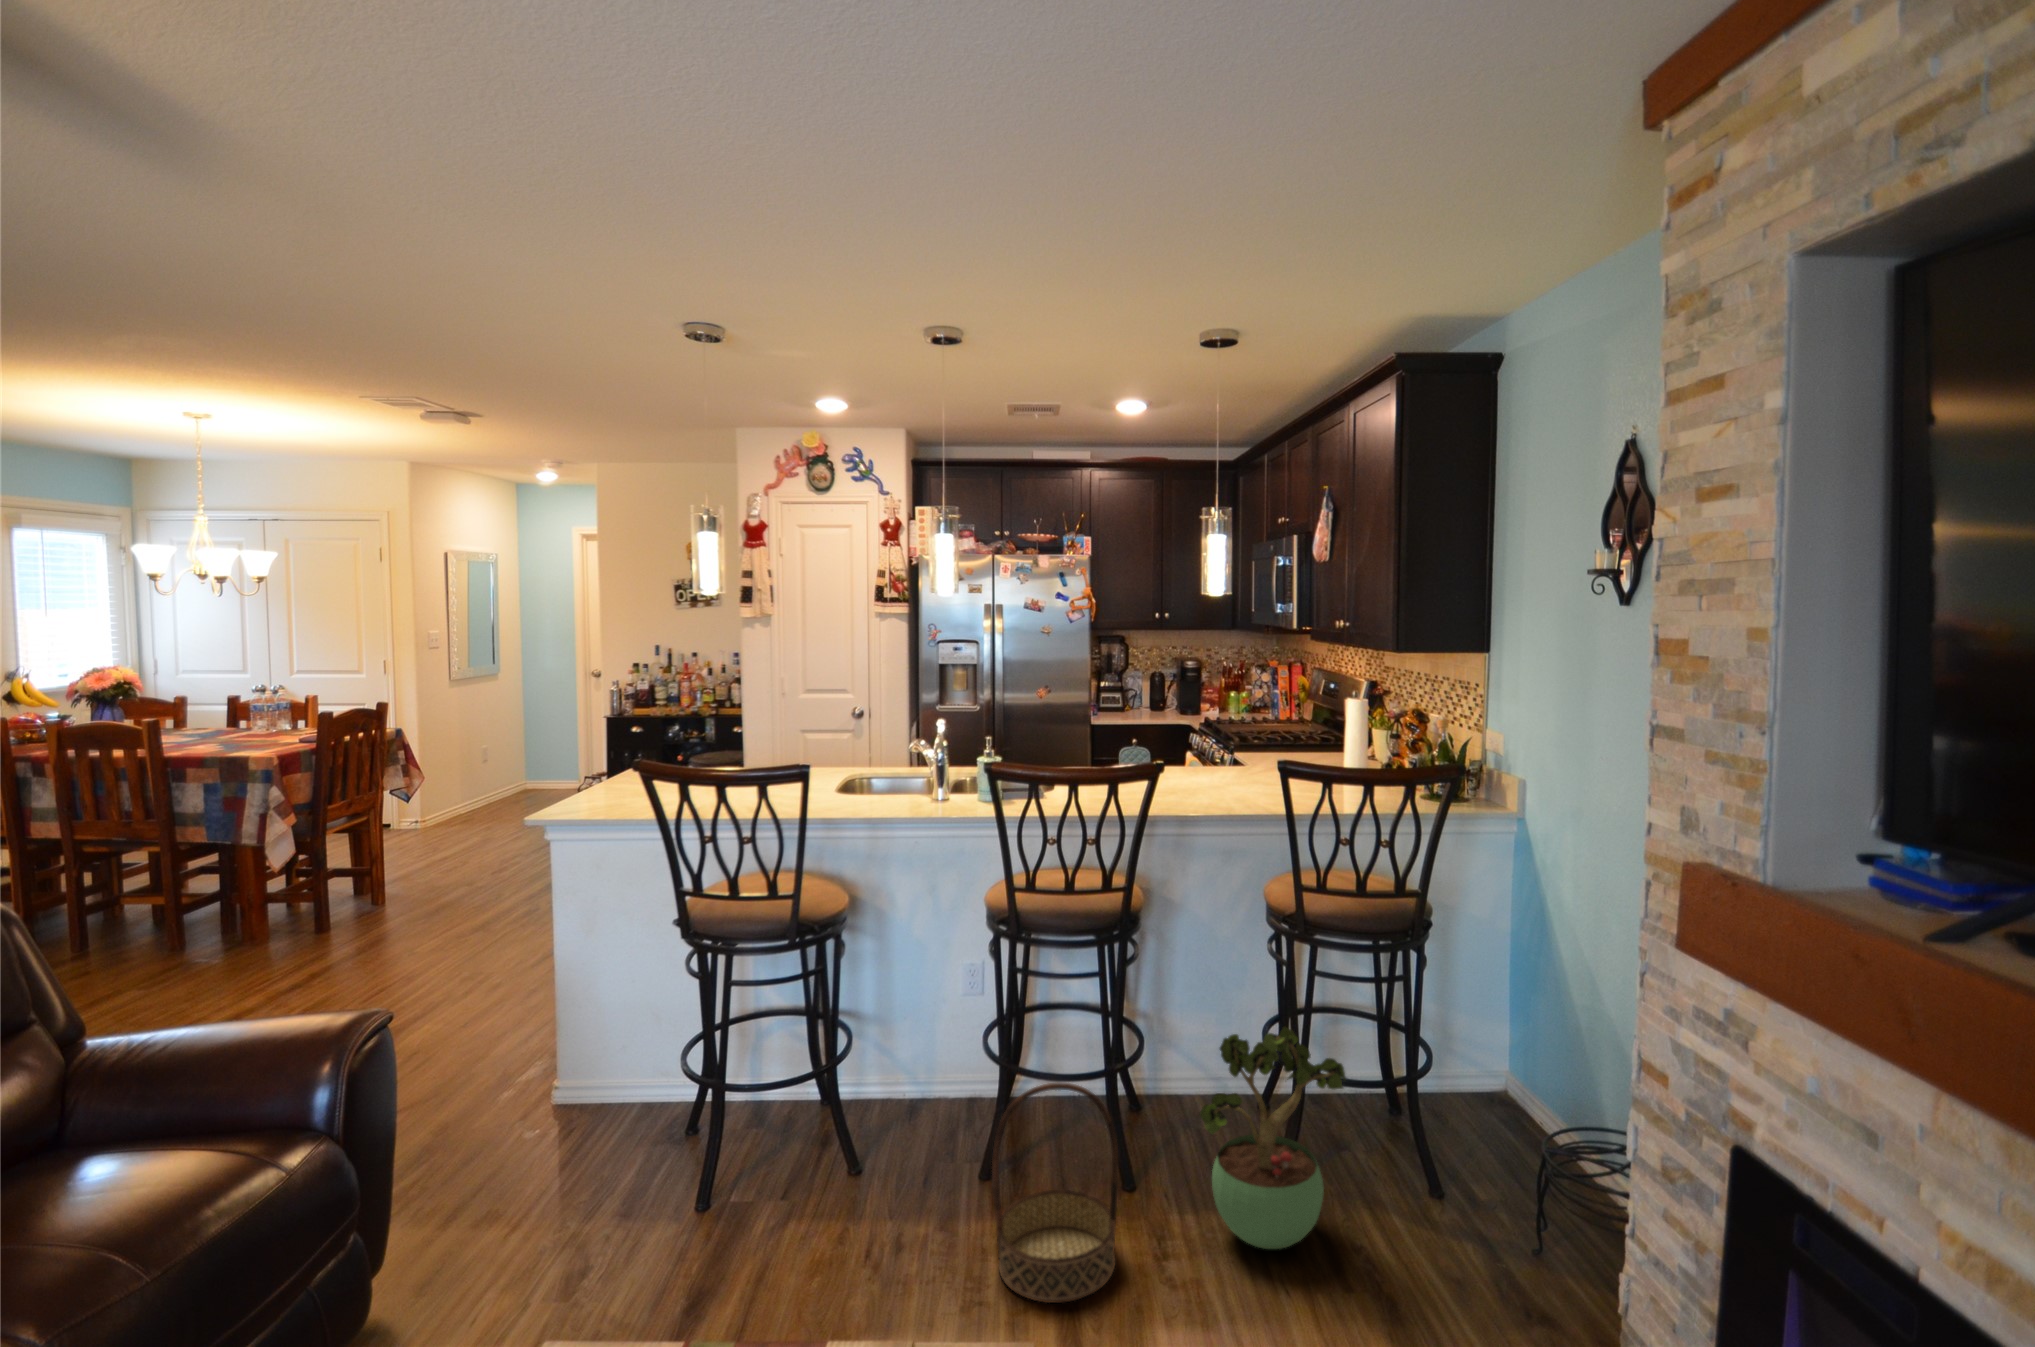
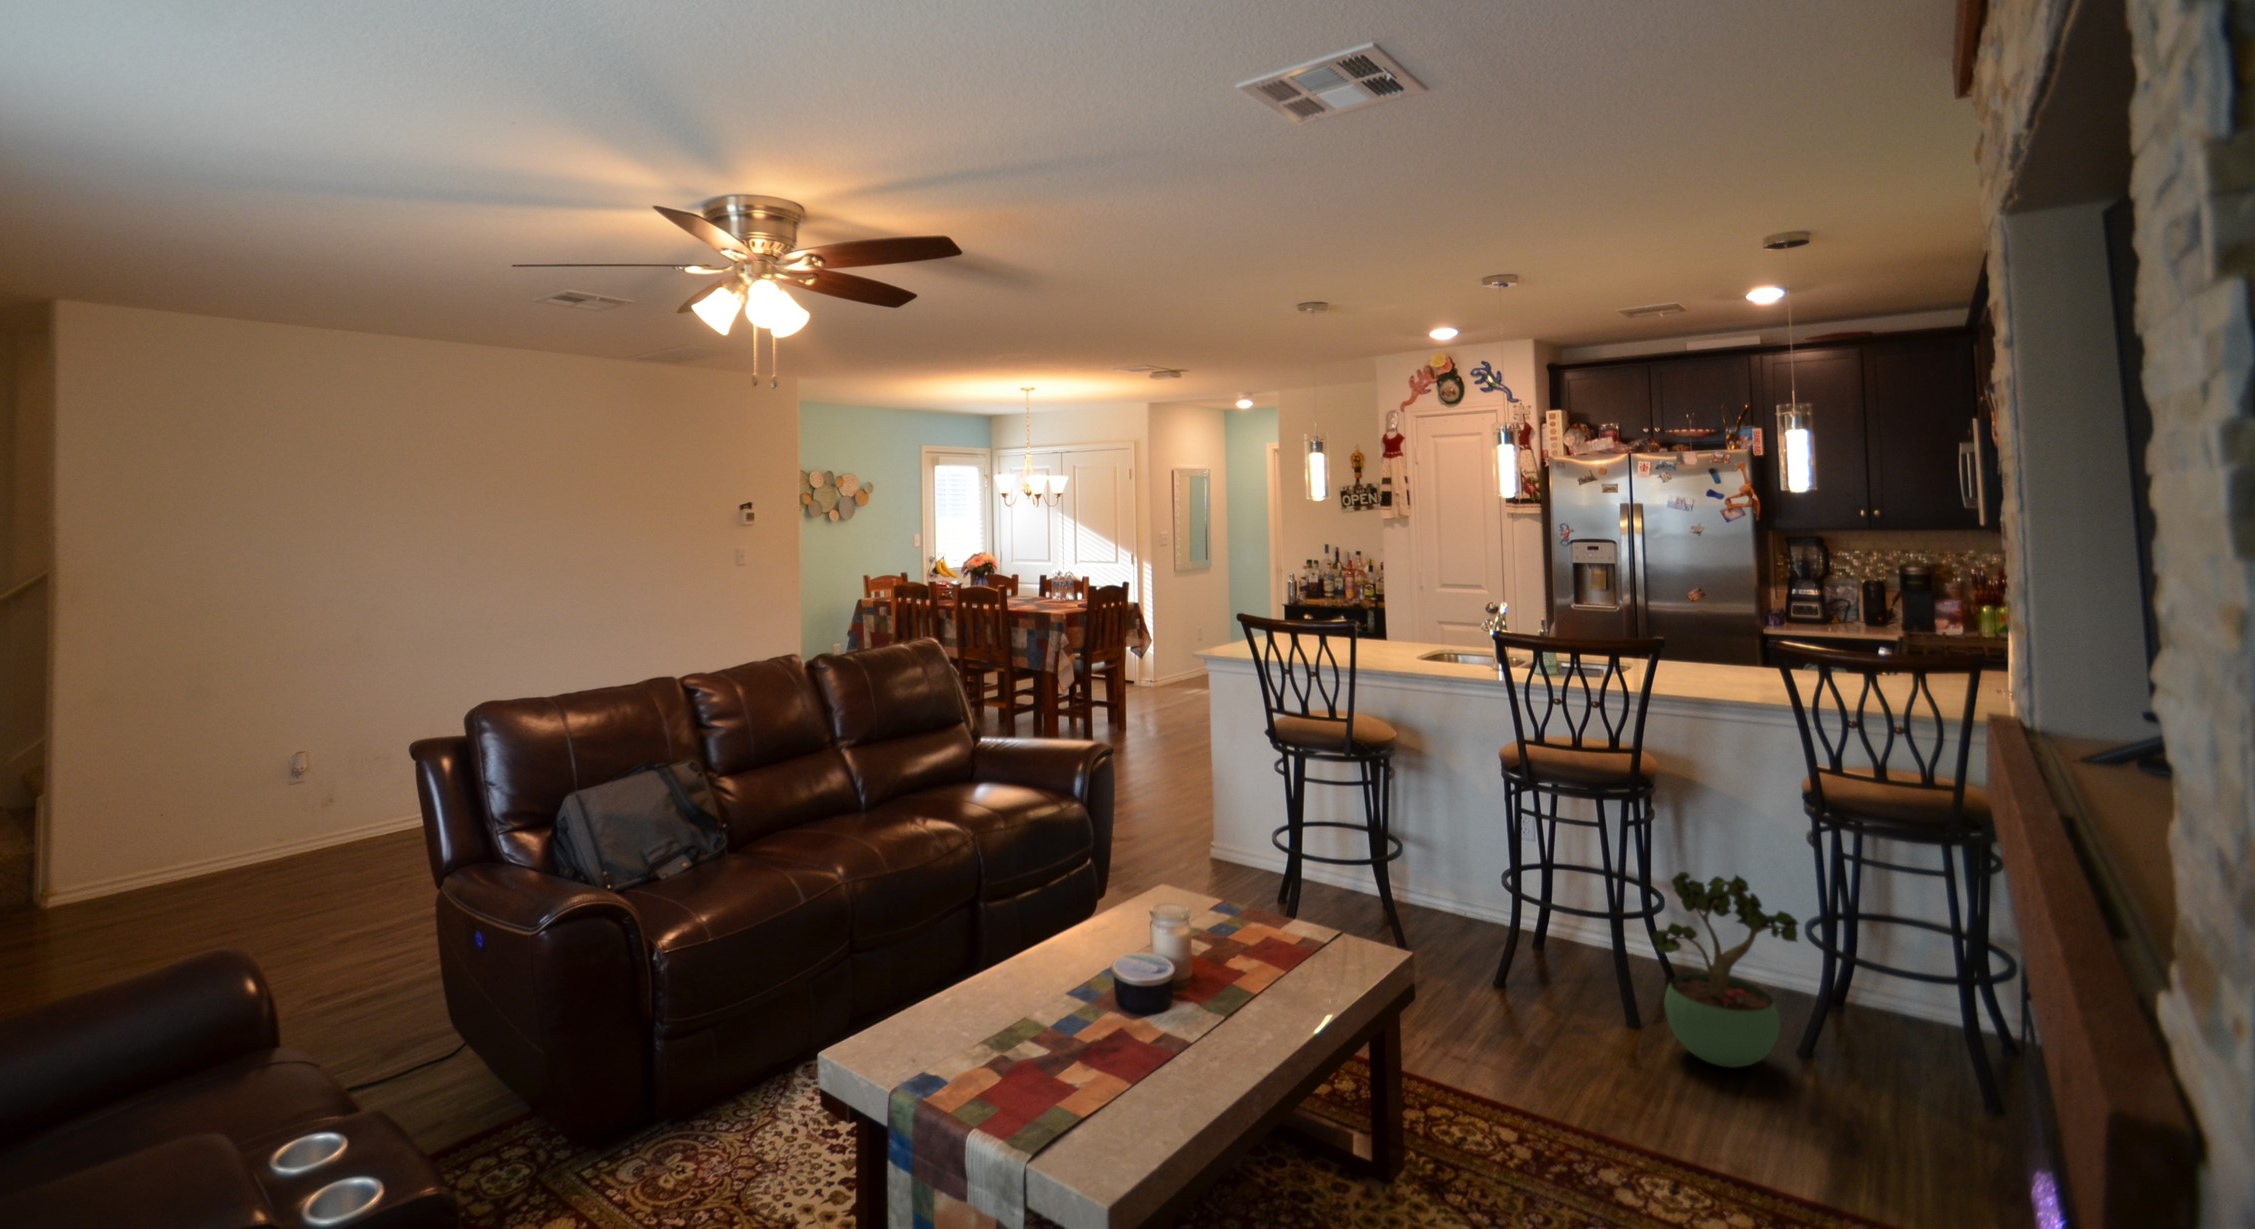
basket: present [992,1082,1118,1303] -> none [1465,878,1572,1041]

